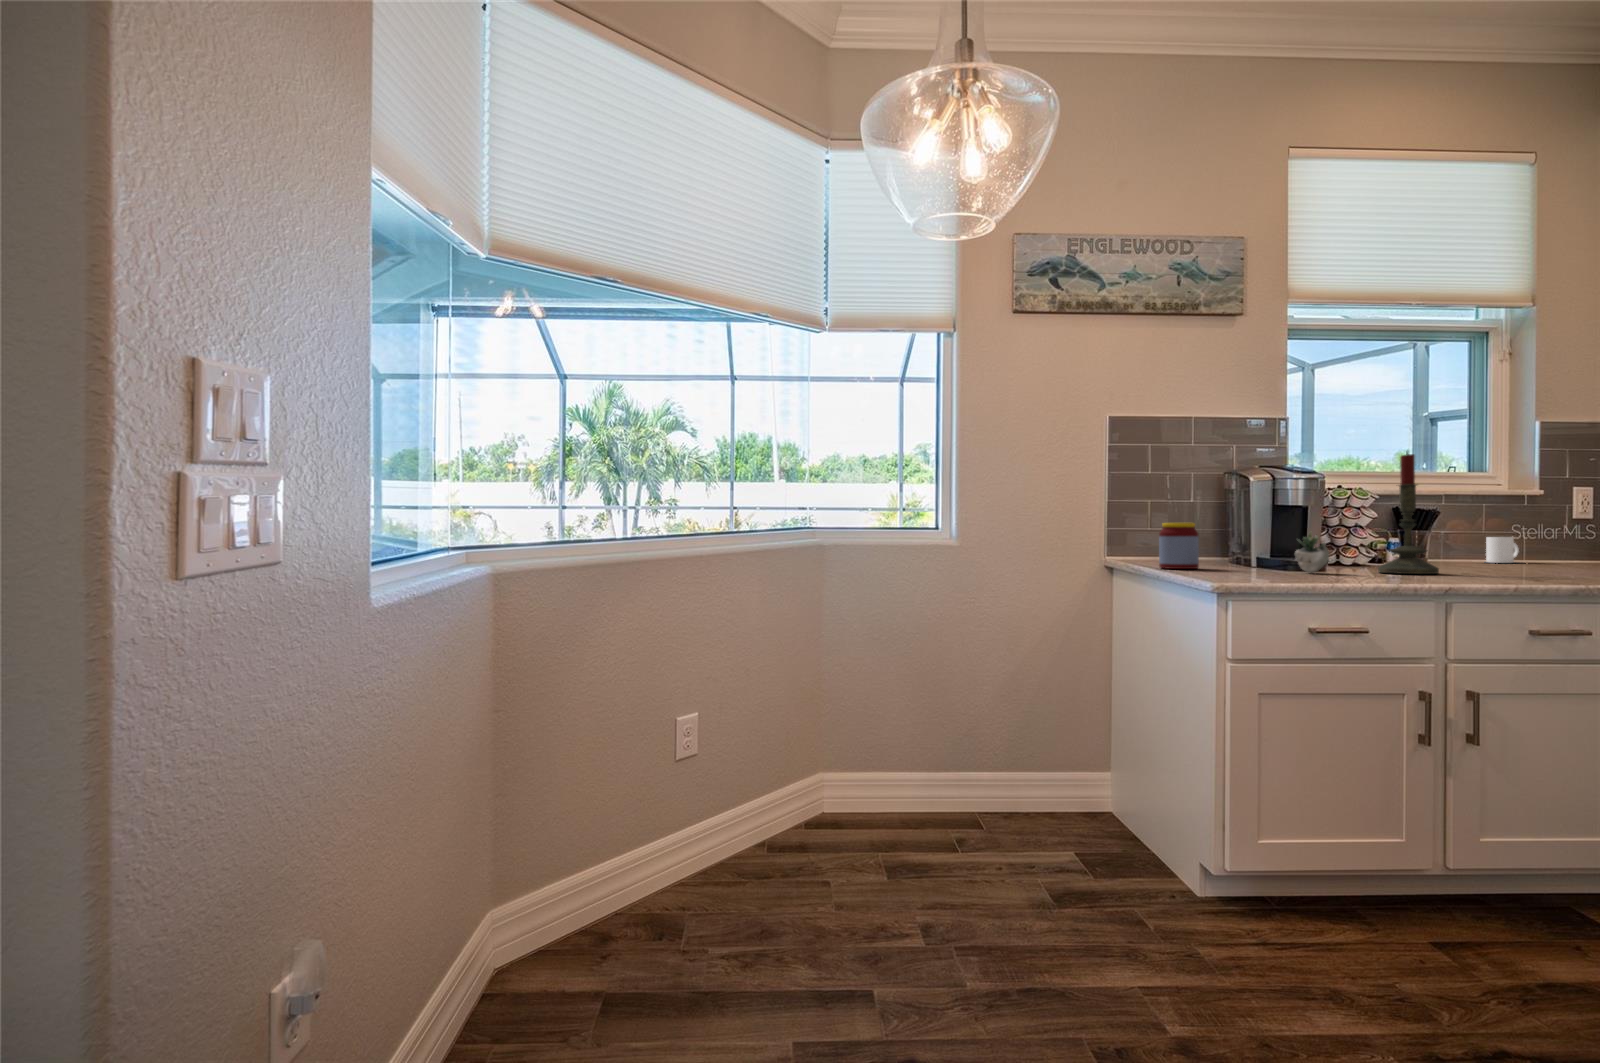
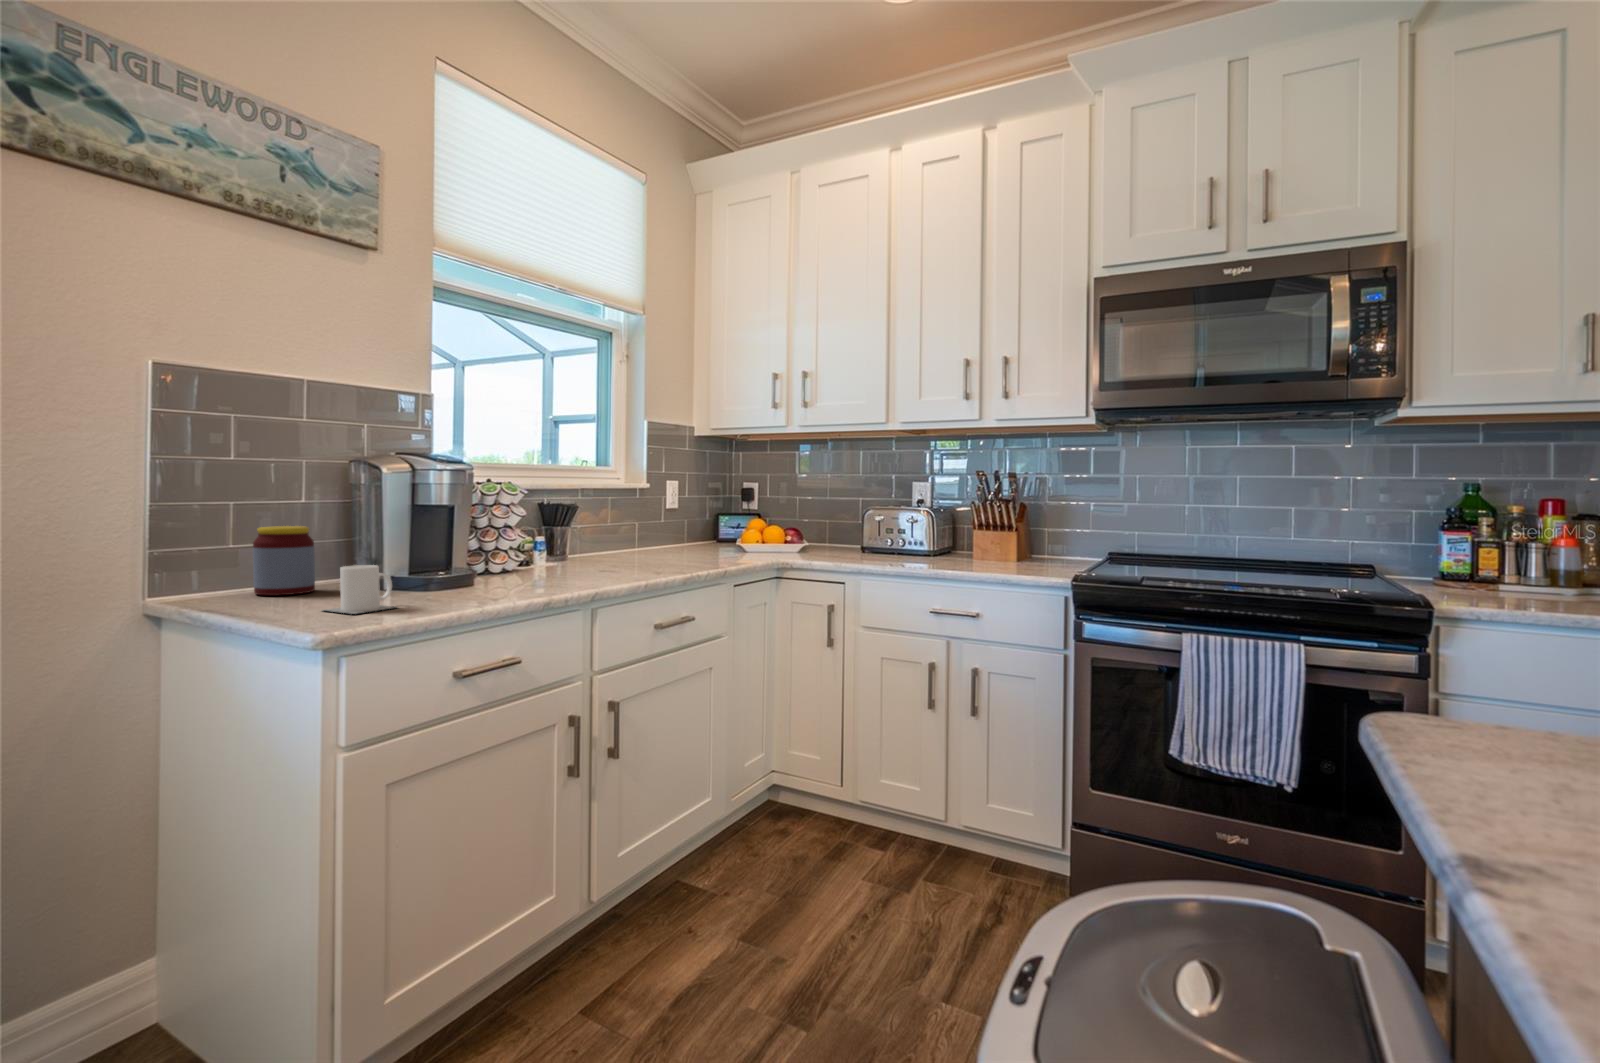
candle: present [1378,452,1439,574] -> none [528,447,582,585]
succulent plant: present [1295,532,1329,573] -> none [439,536,510,591]
mug: present [1486,537,1519,563] -> present [325,565,394,614]

